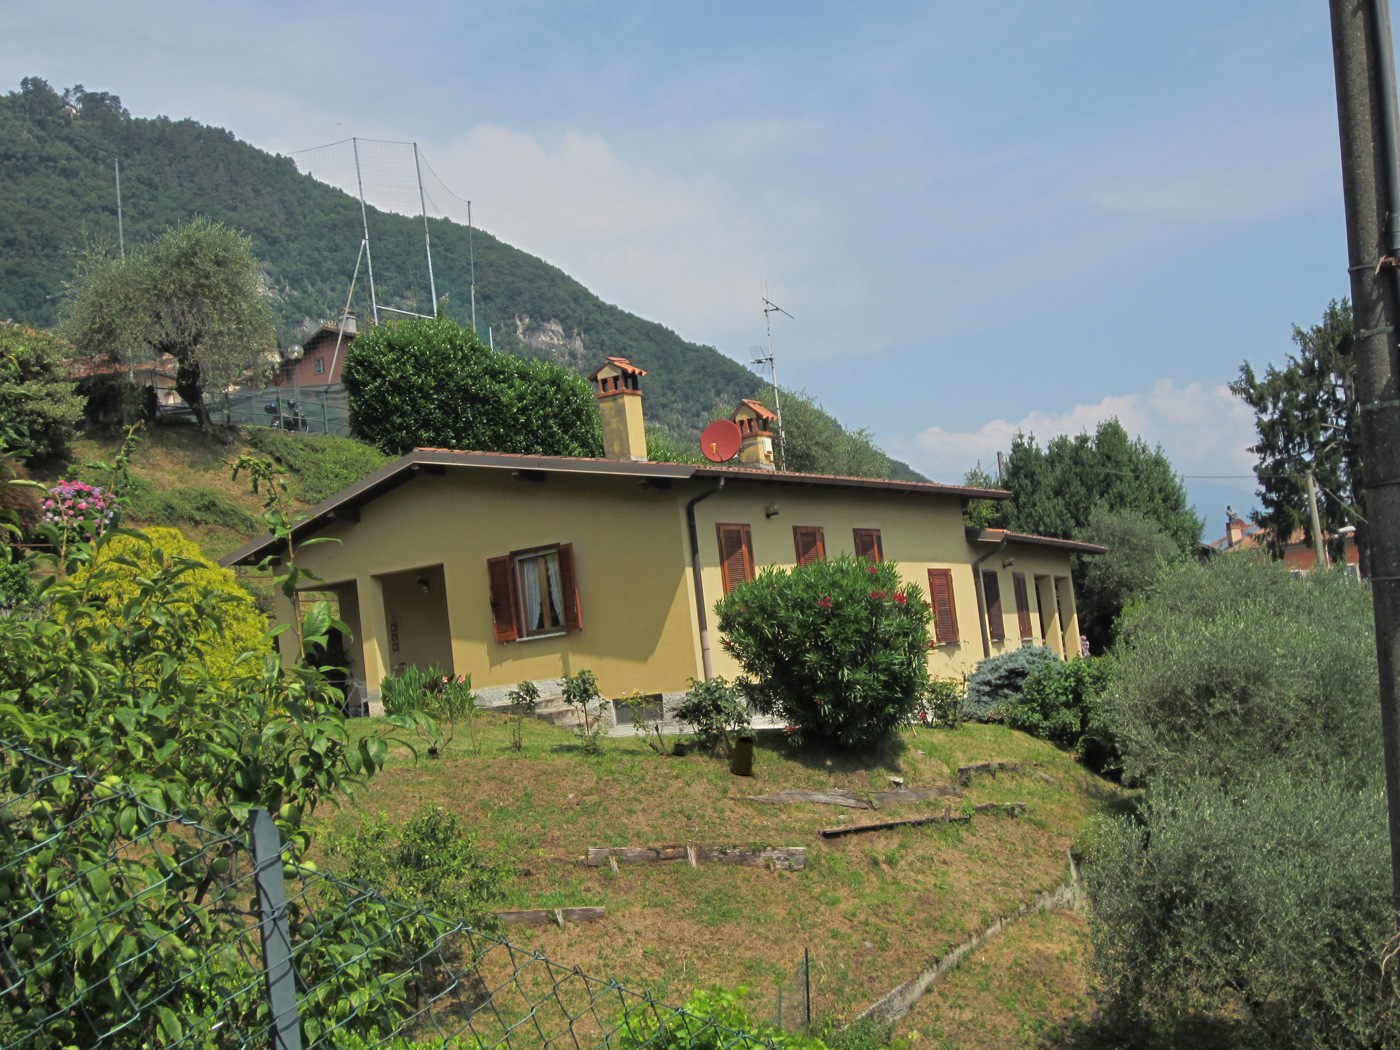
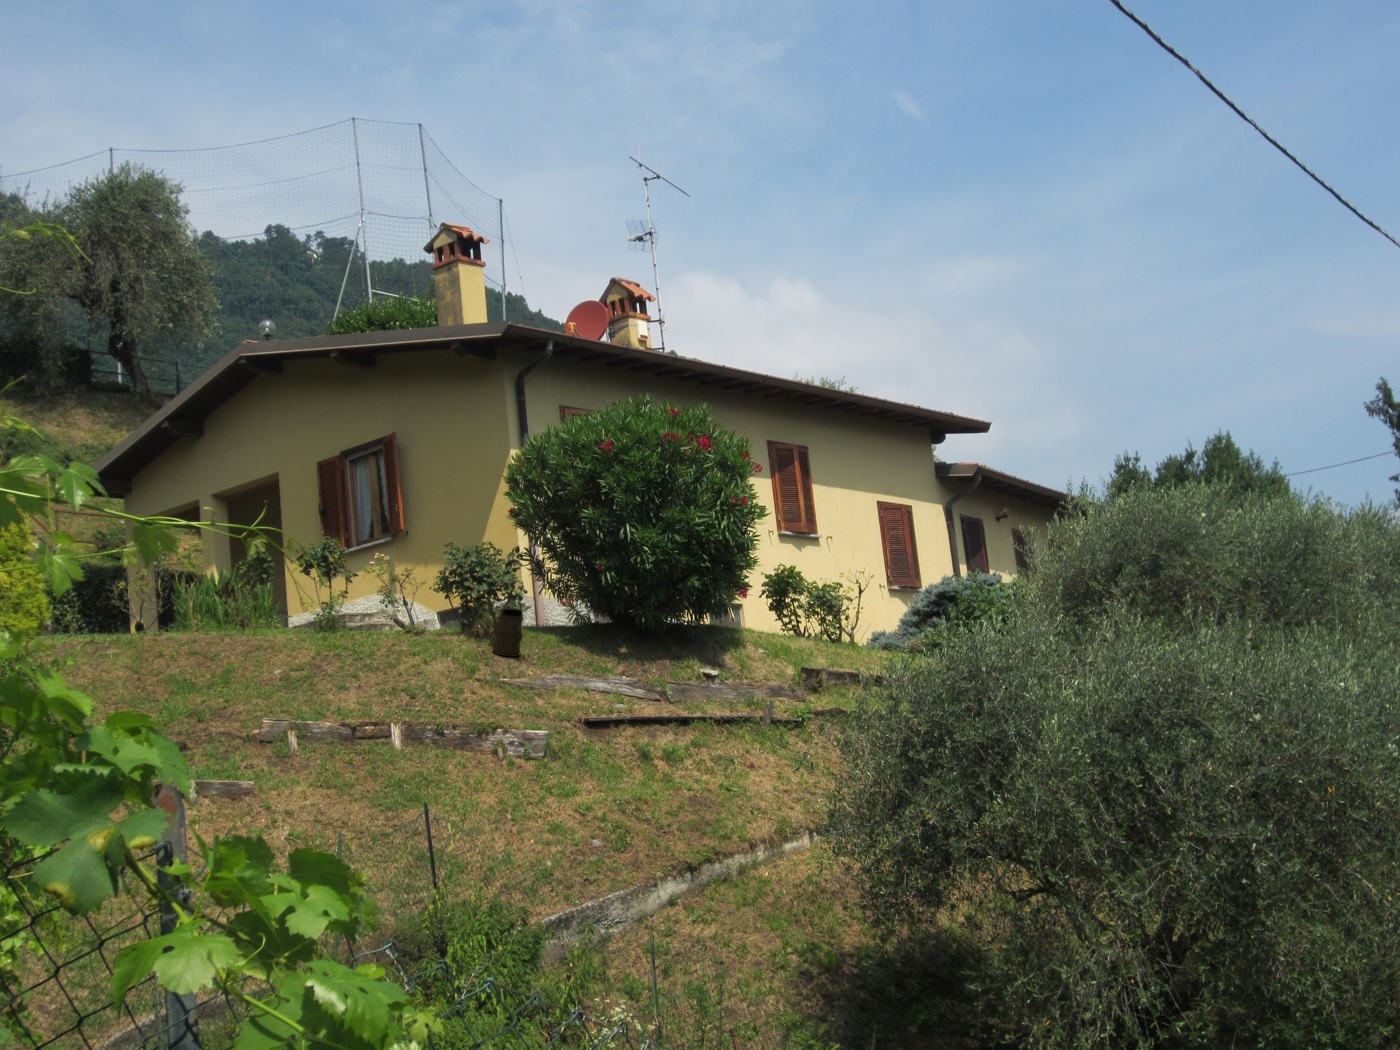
potted plant: present [669,706,697,755] -> none [415,567,460,632]

